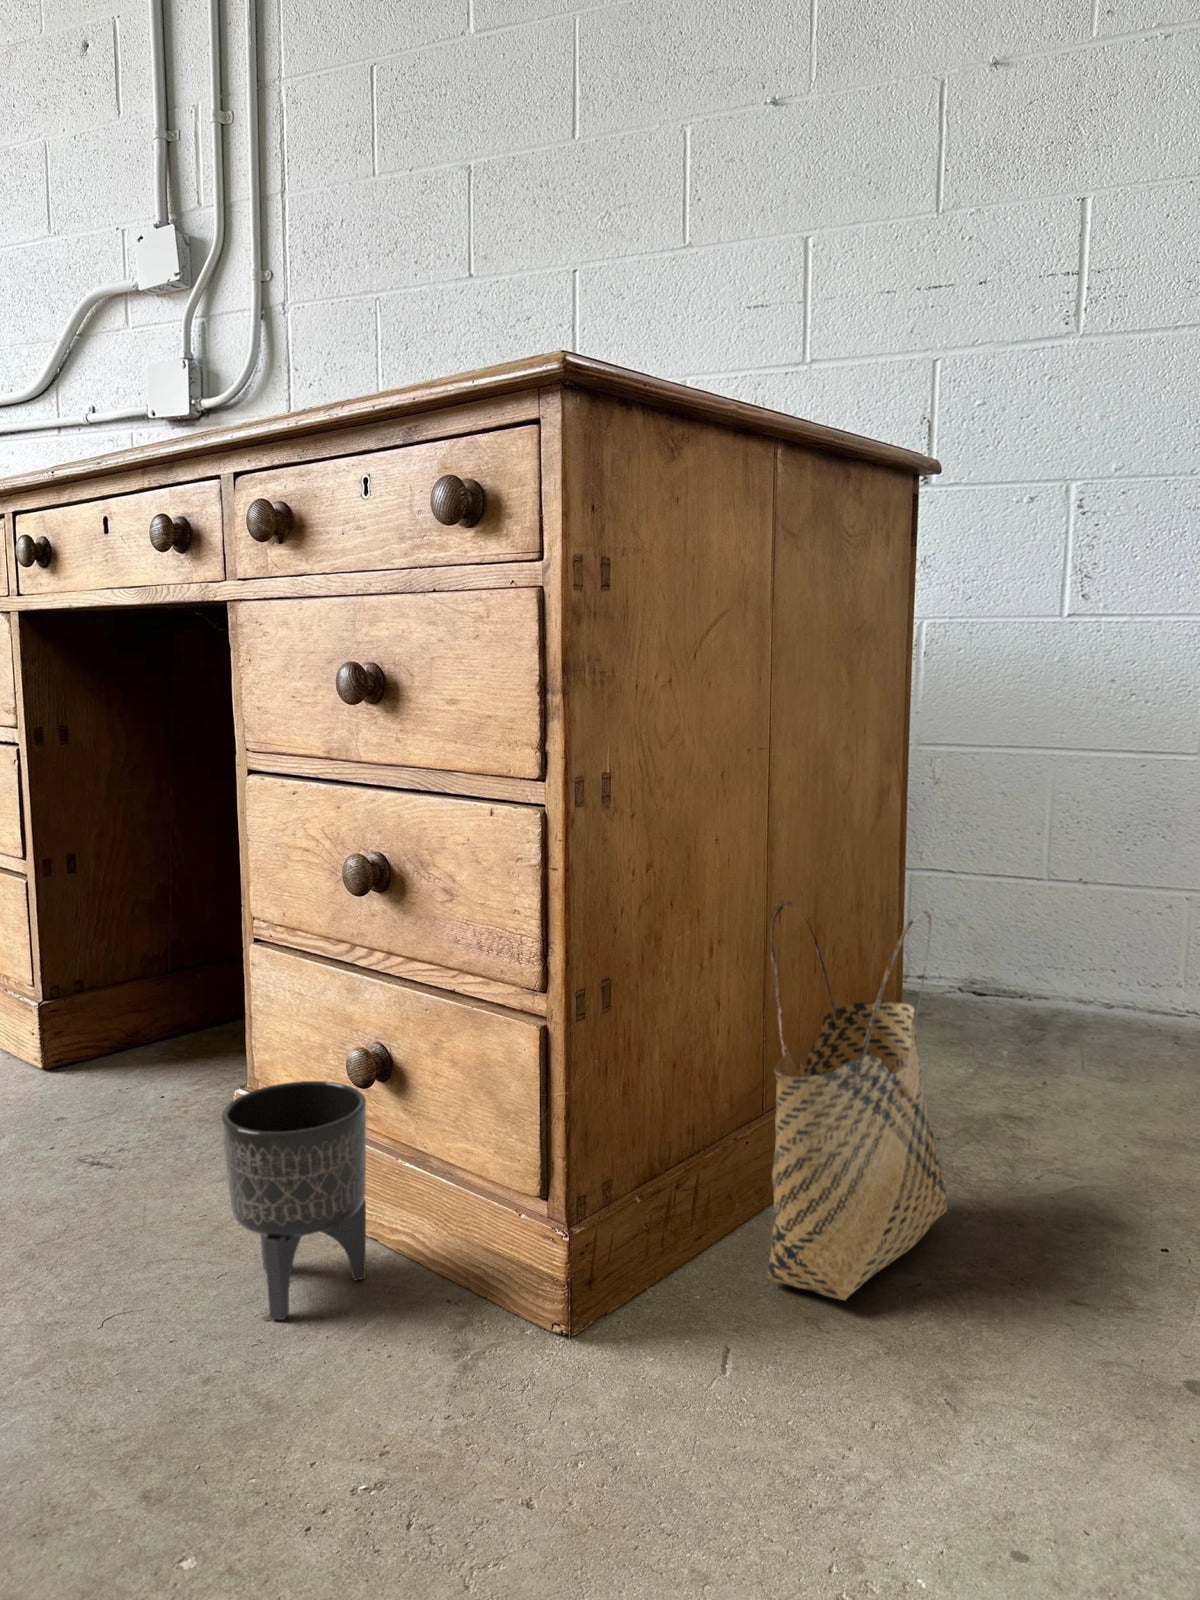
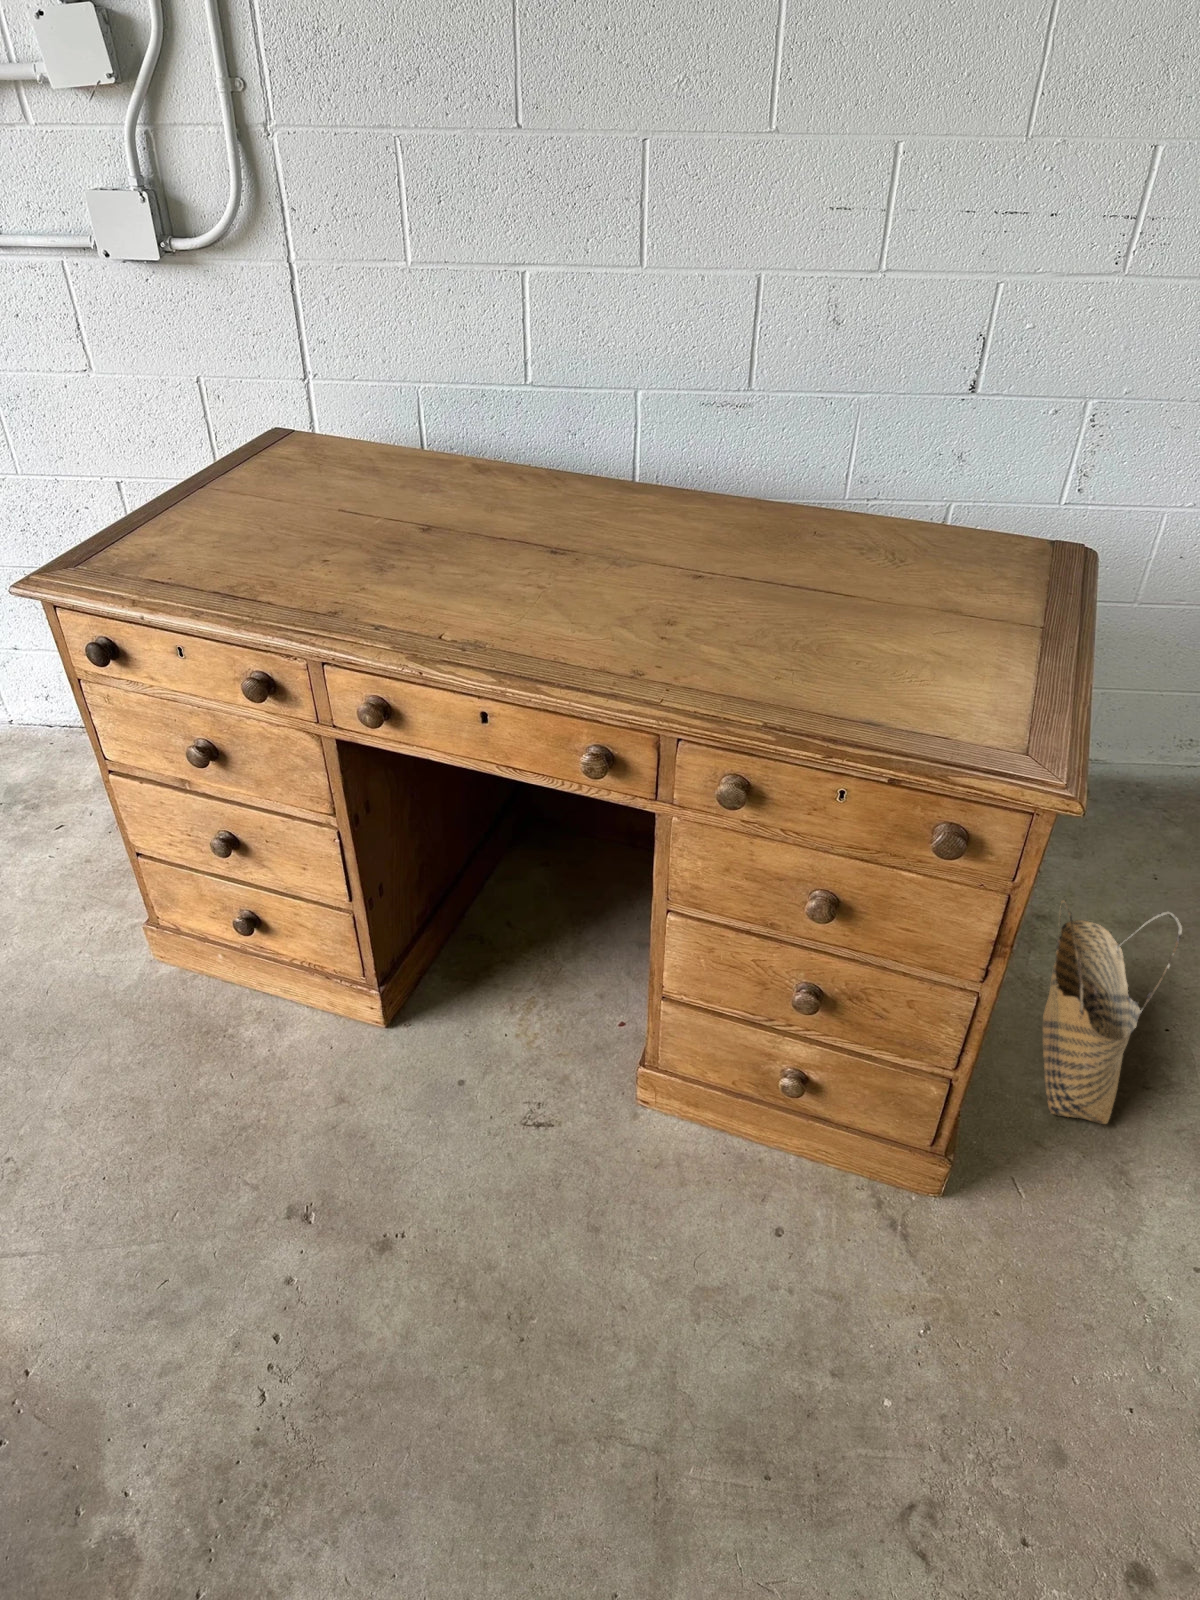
planter: present [221,1081,366,1320] -> none [767,1089,867,1238]

